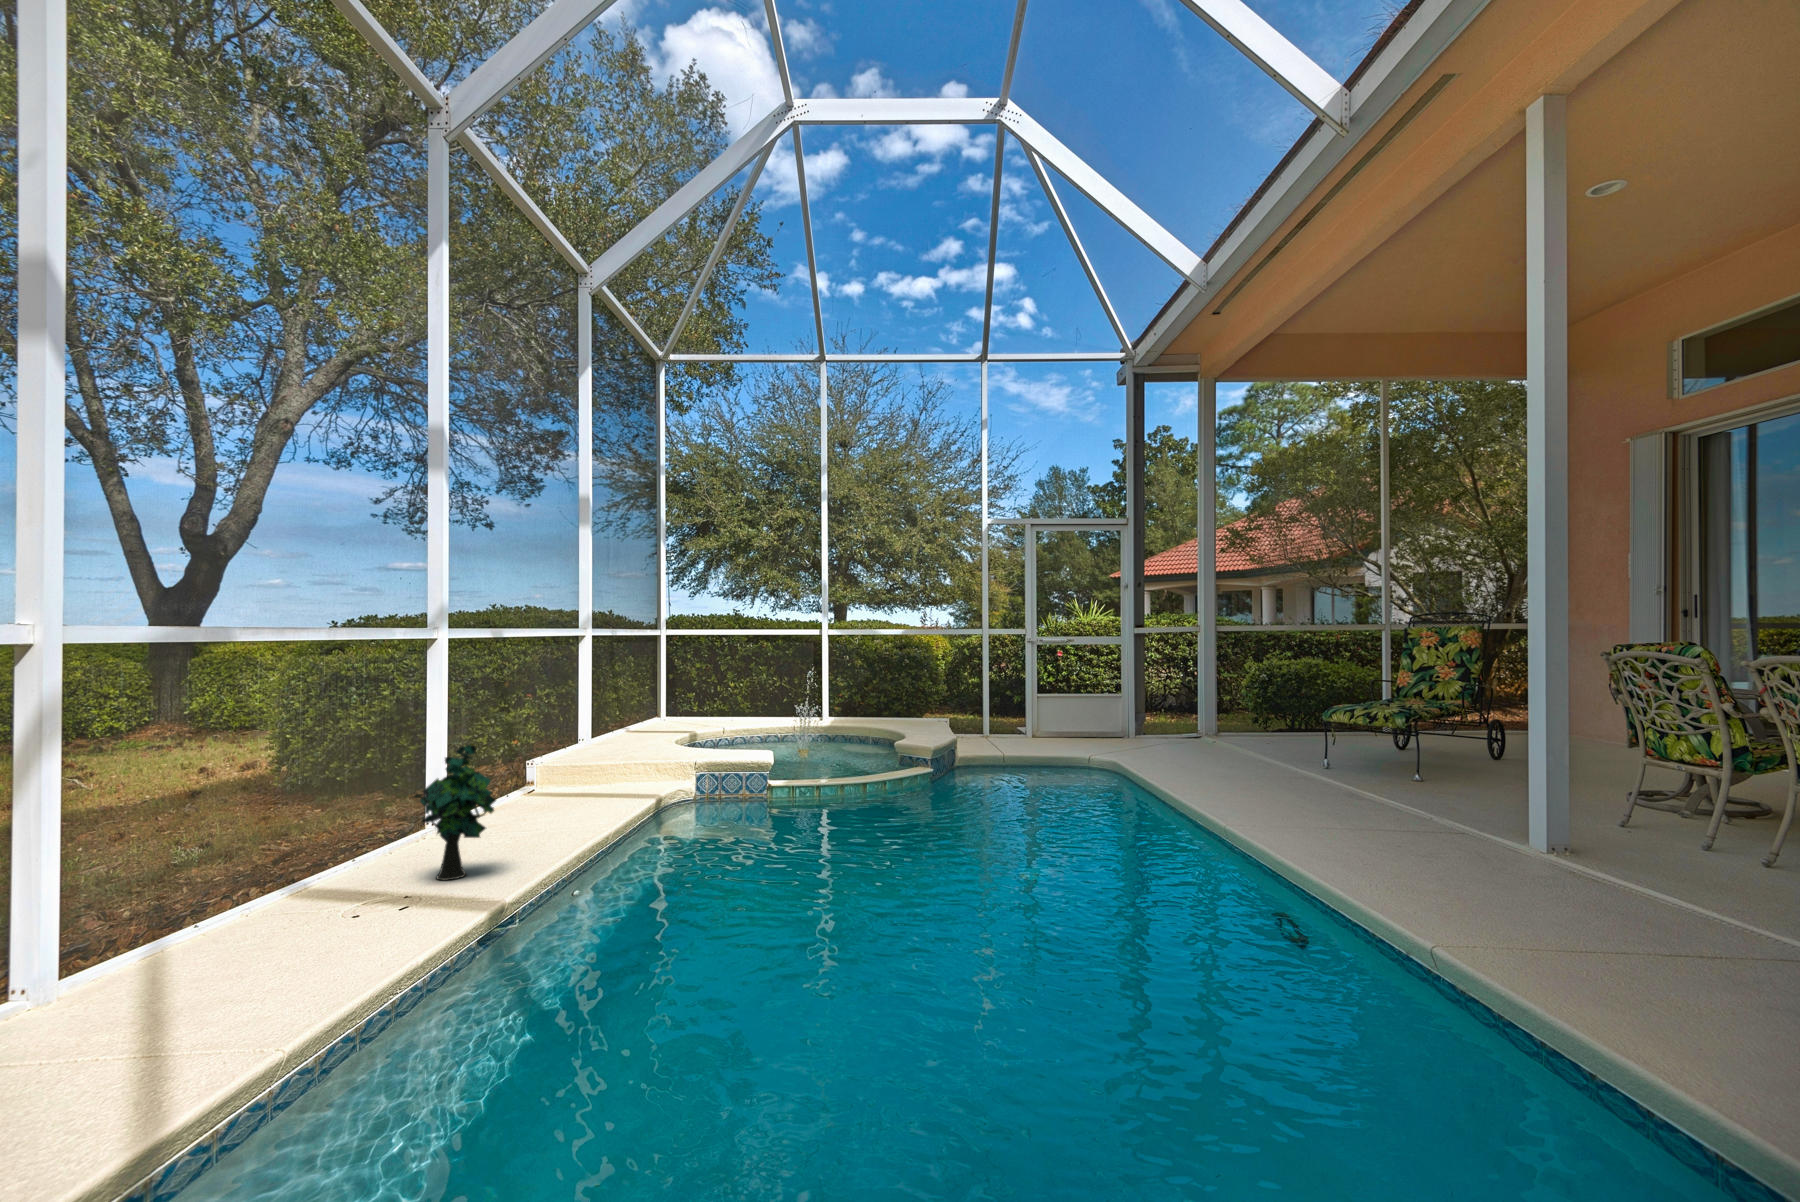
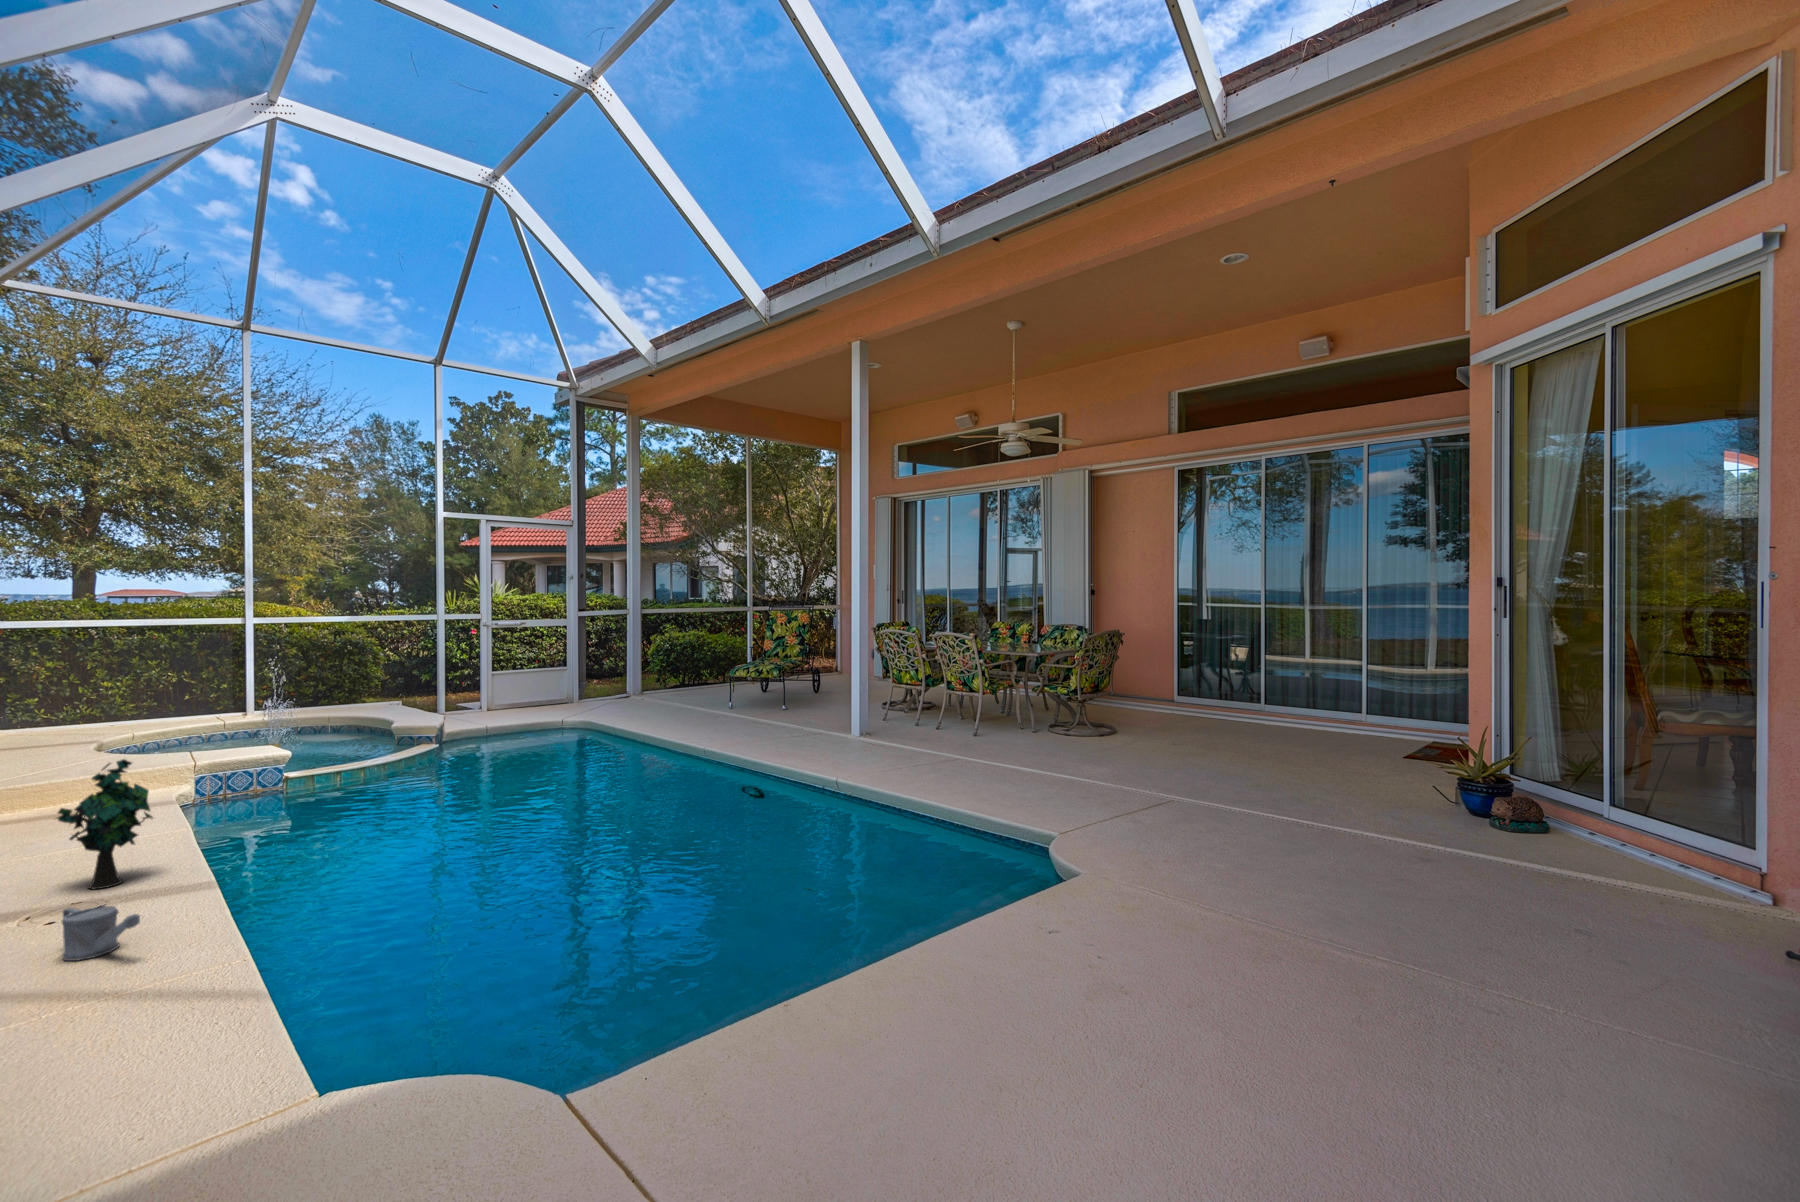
watering can: none [240,904,301,974] -> present [62,906,140,961]

